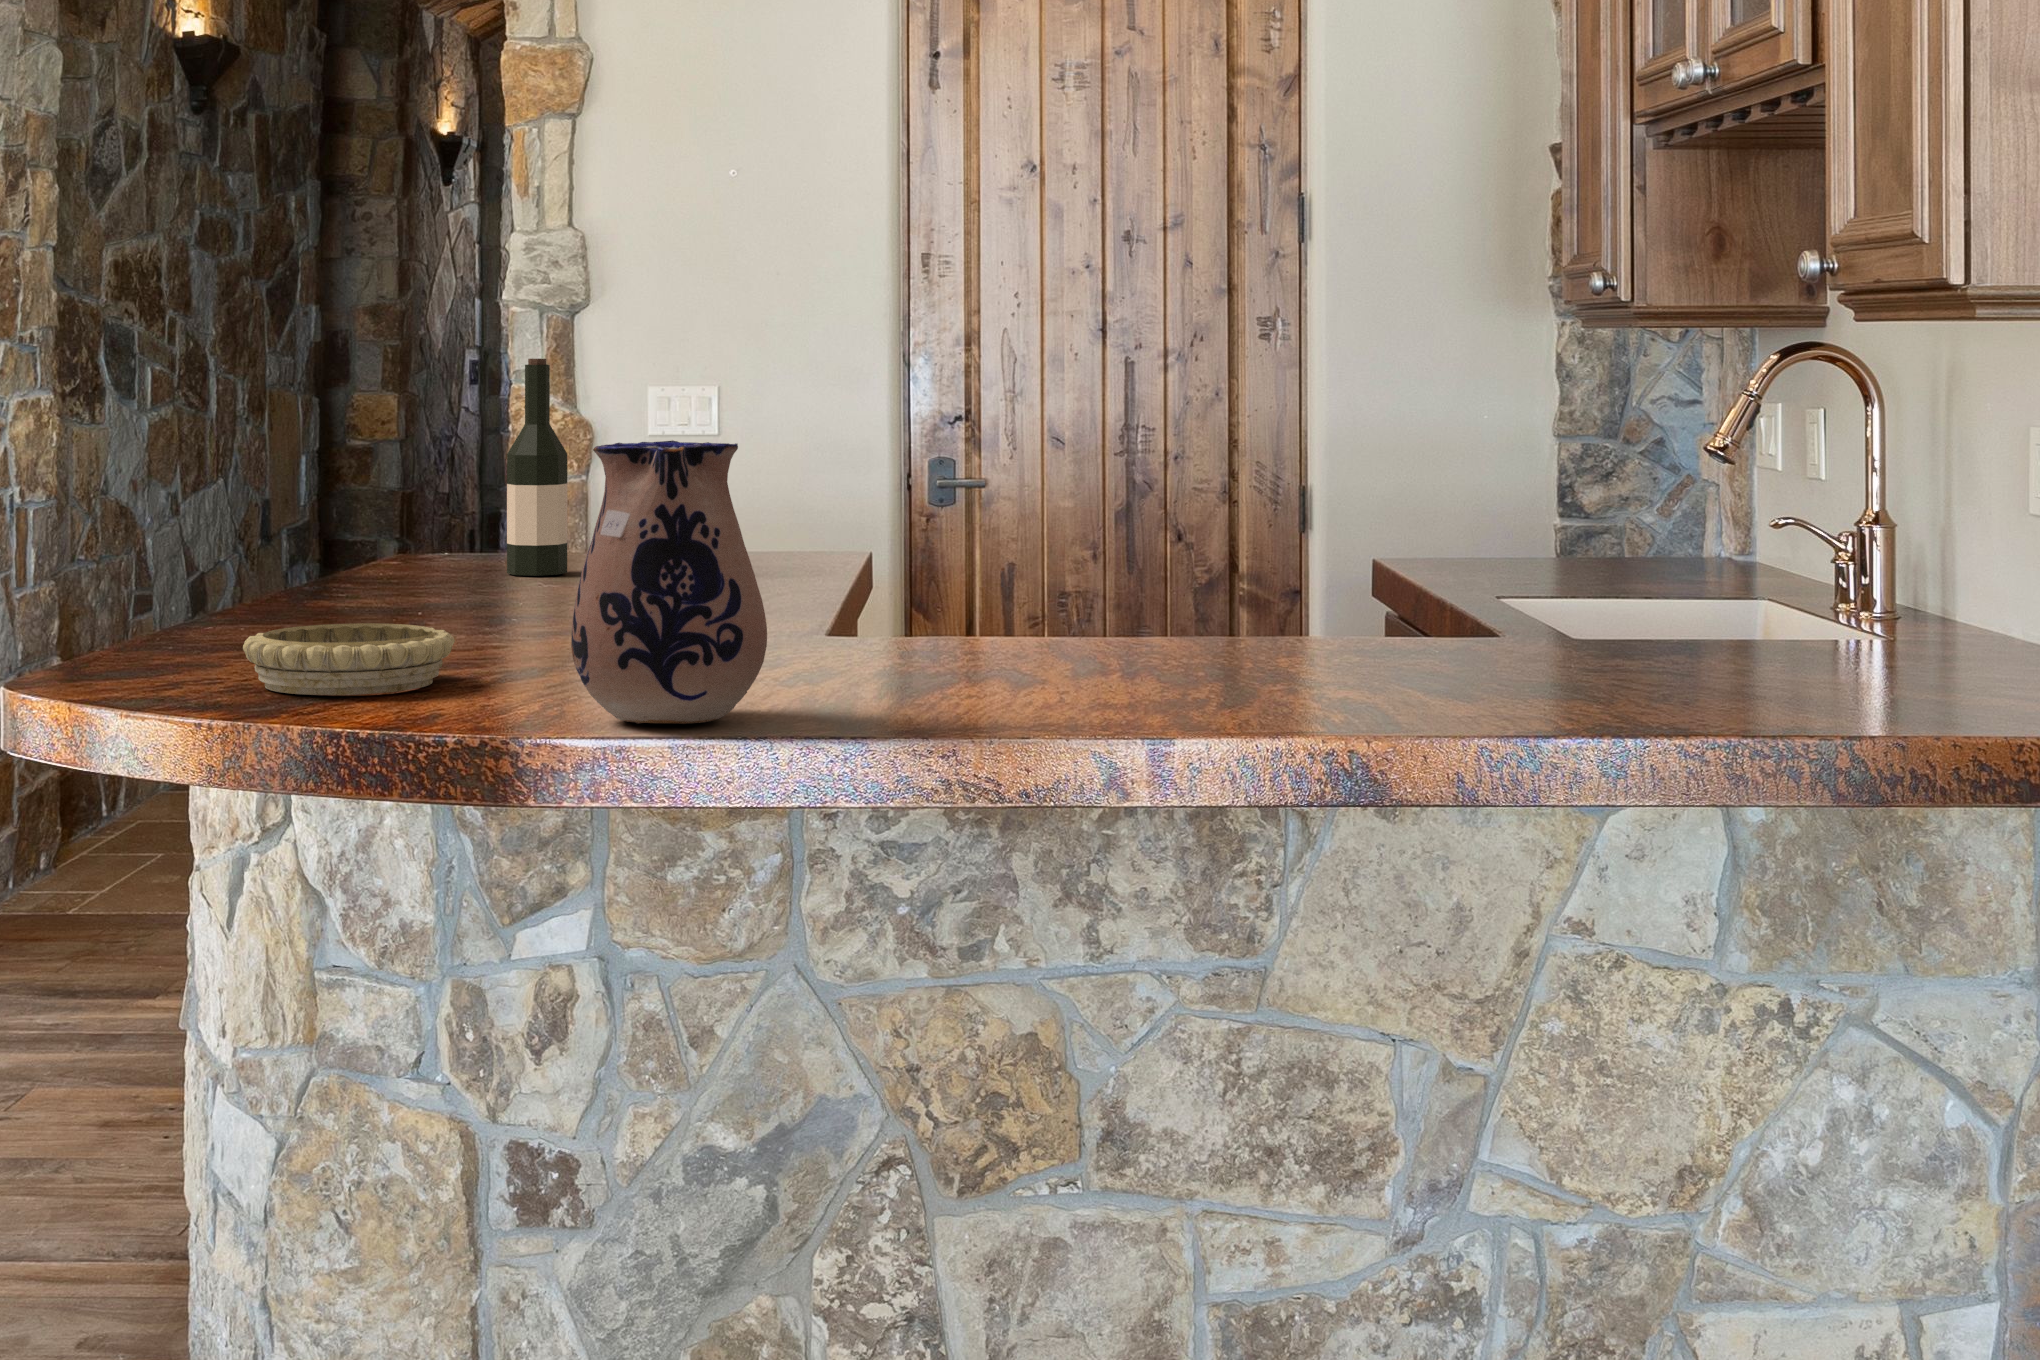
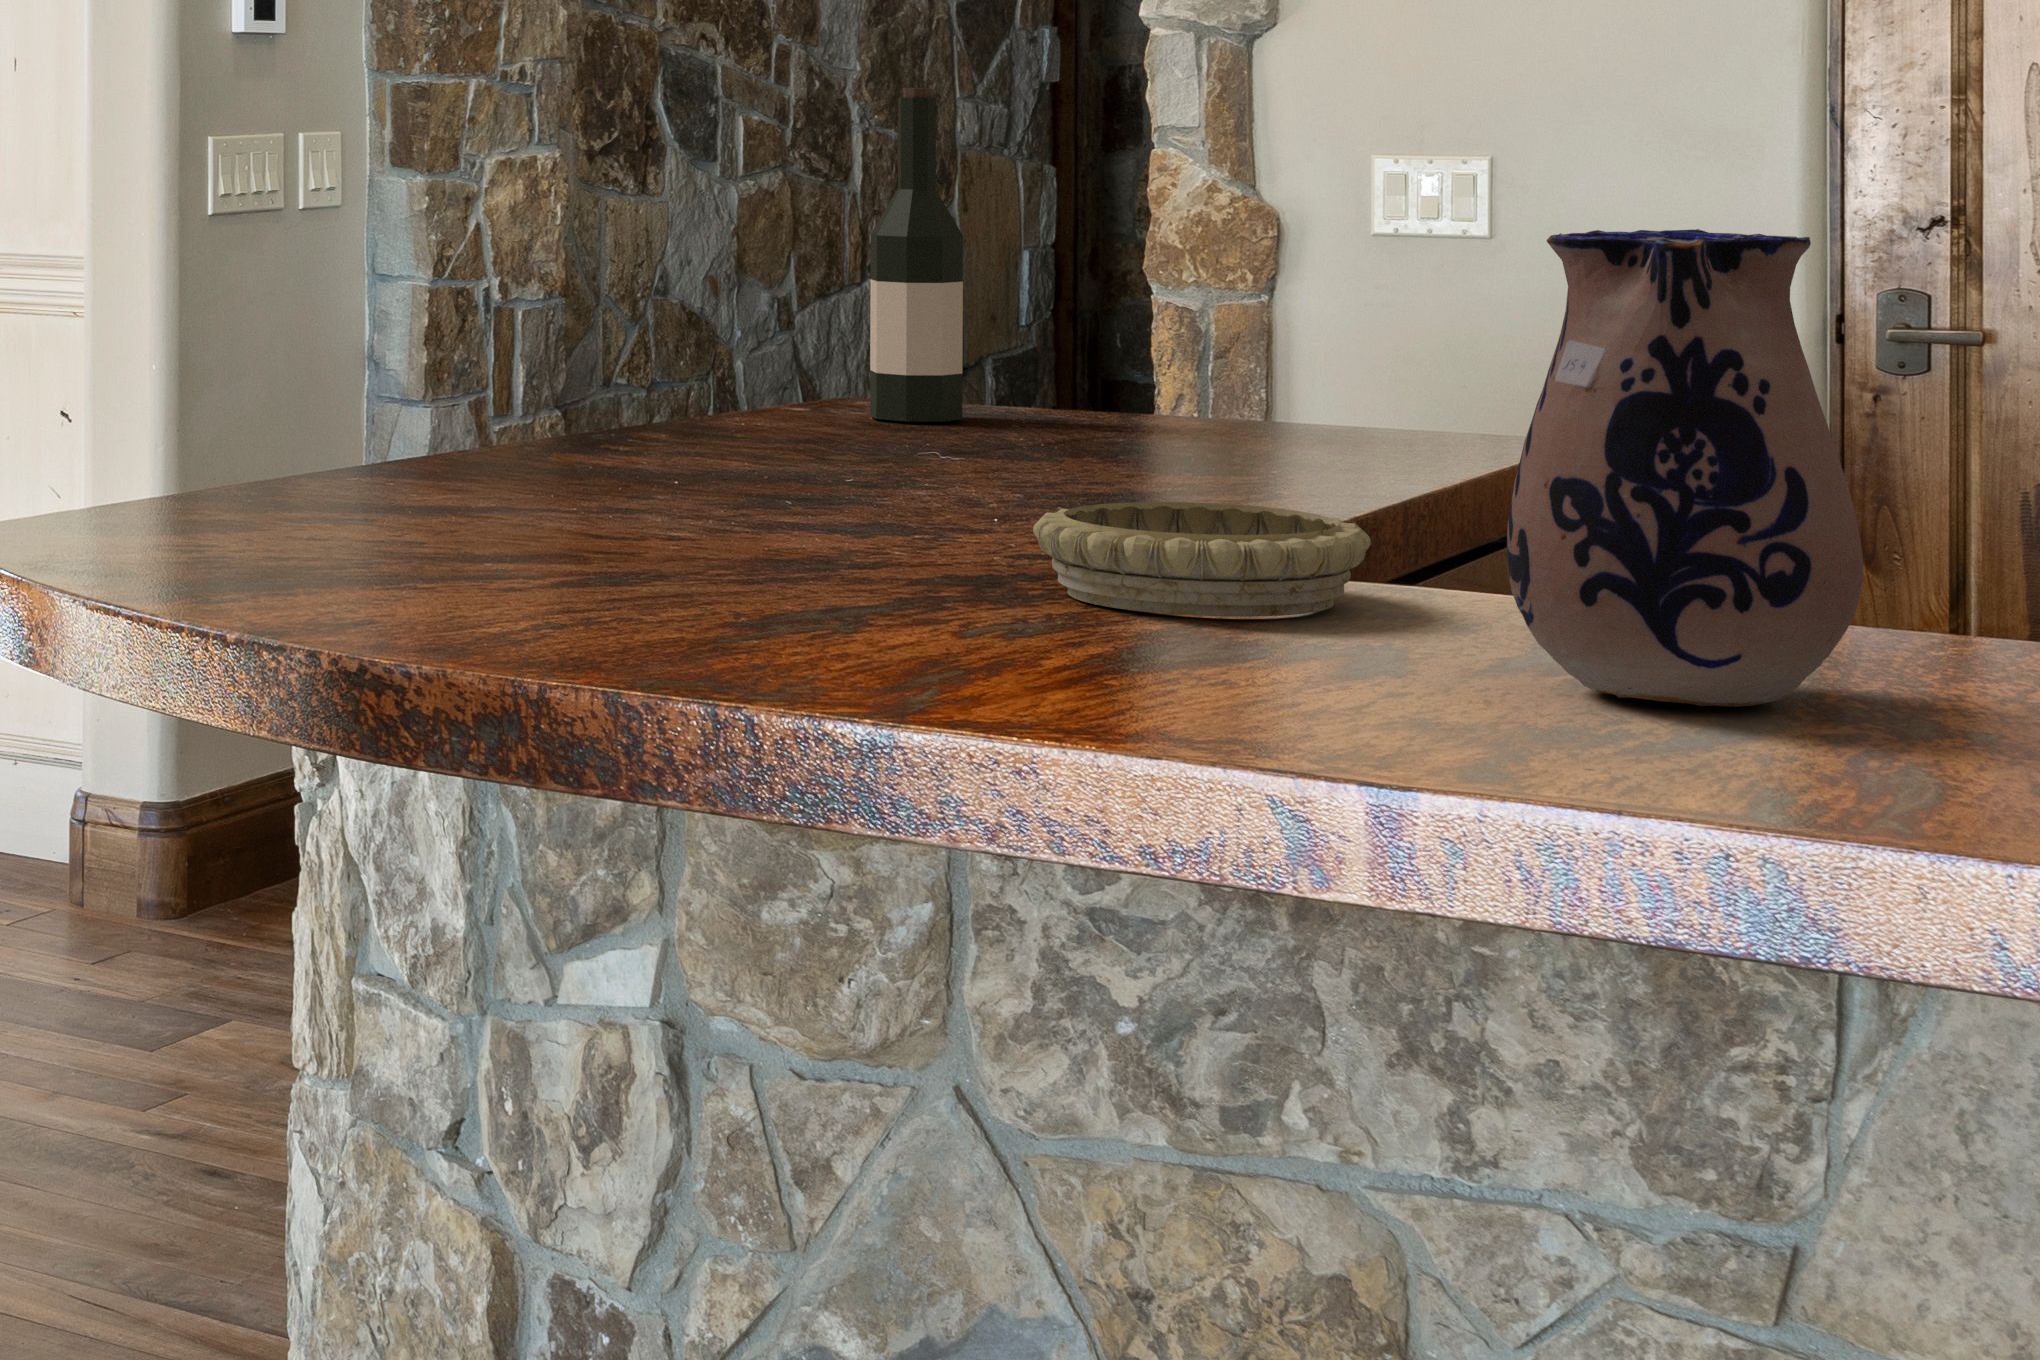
ceramic pitcher: present [571,440,767,724] -> present [1506,229,1863,707]
decorative bowl: present [243,623,455,695] -> present [1033,502,1371,617]

